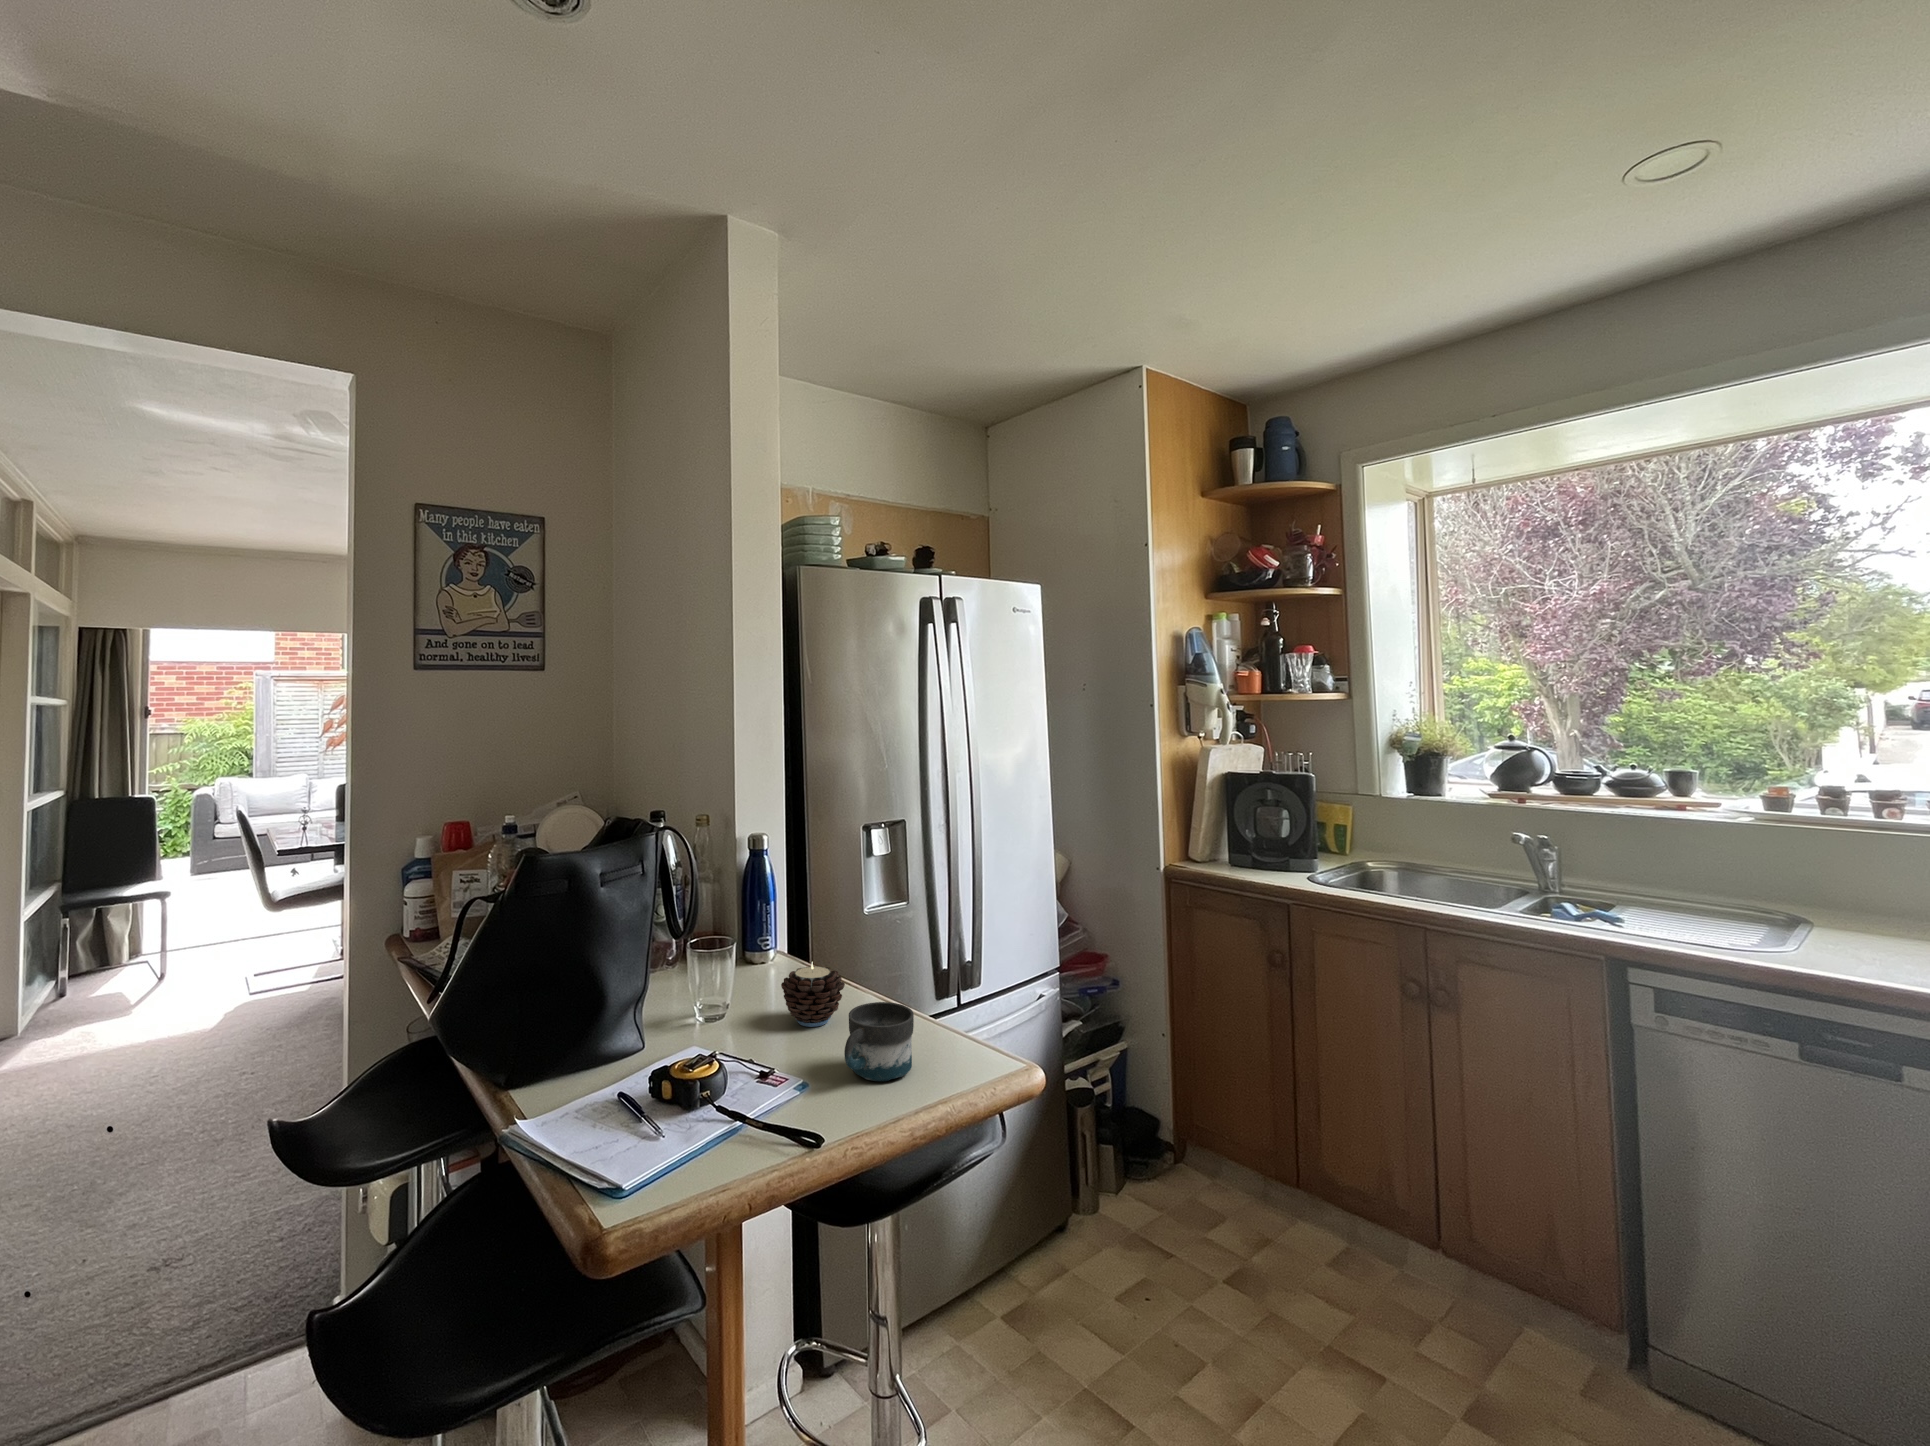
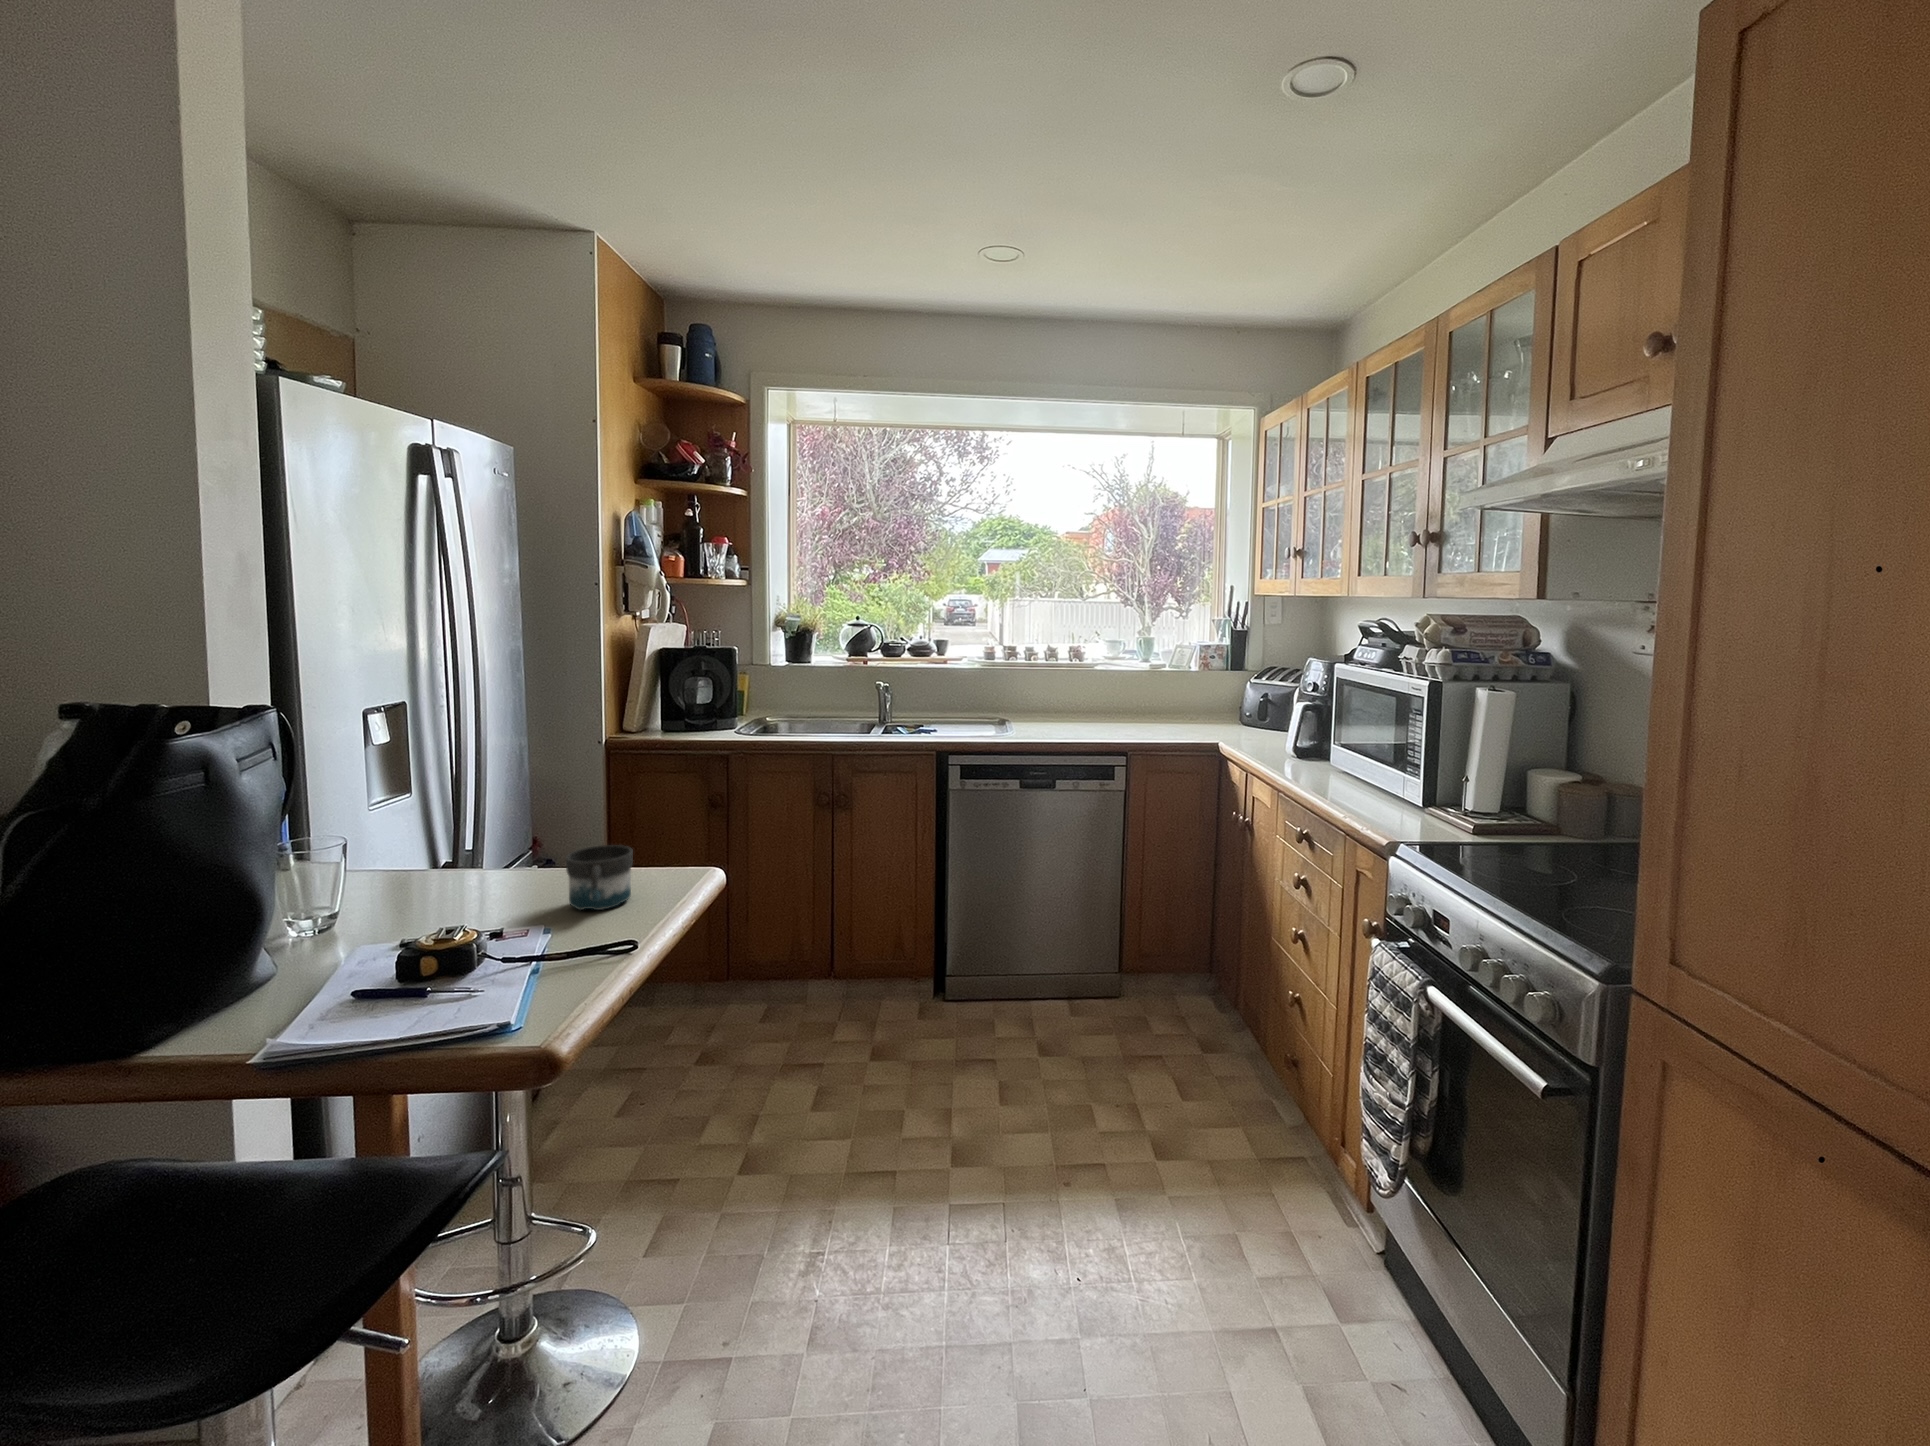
candle: present [781,962,845,1027] -> none [415,841,493,907]

